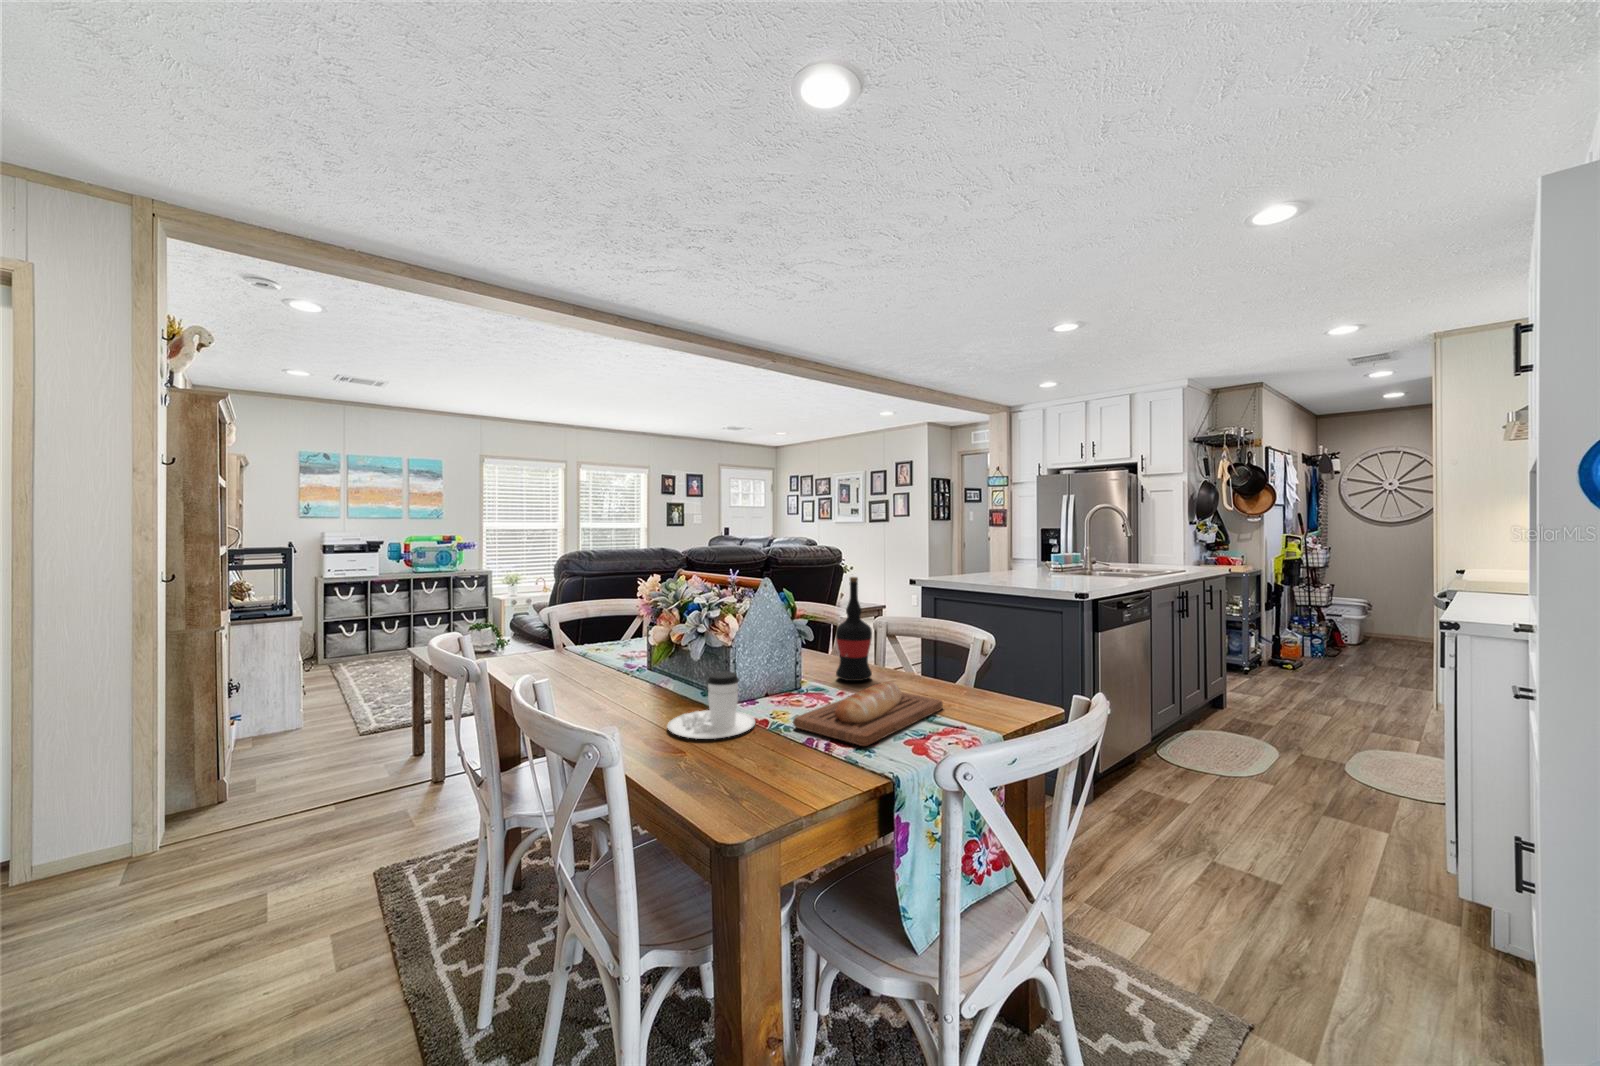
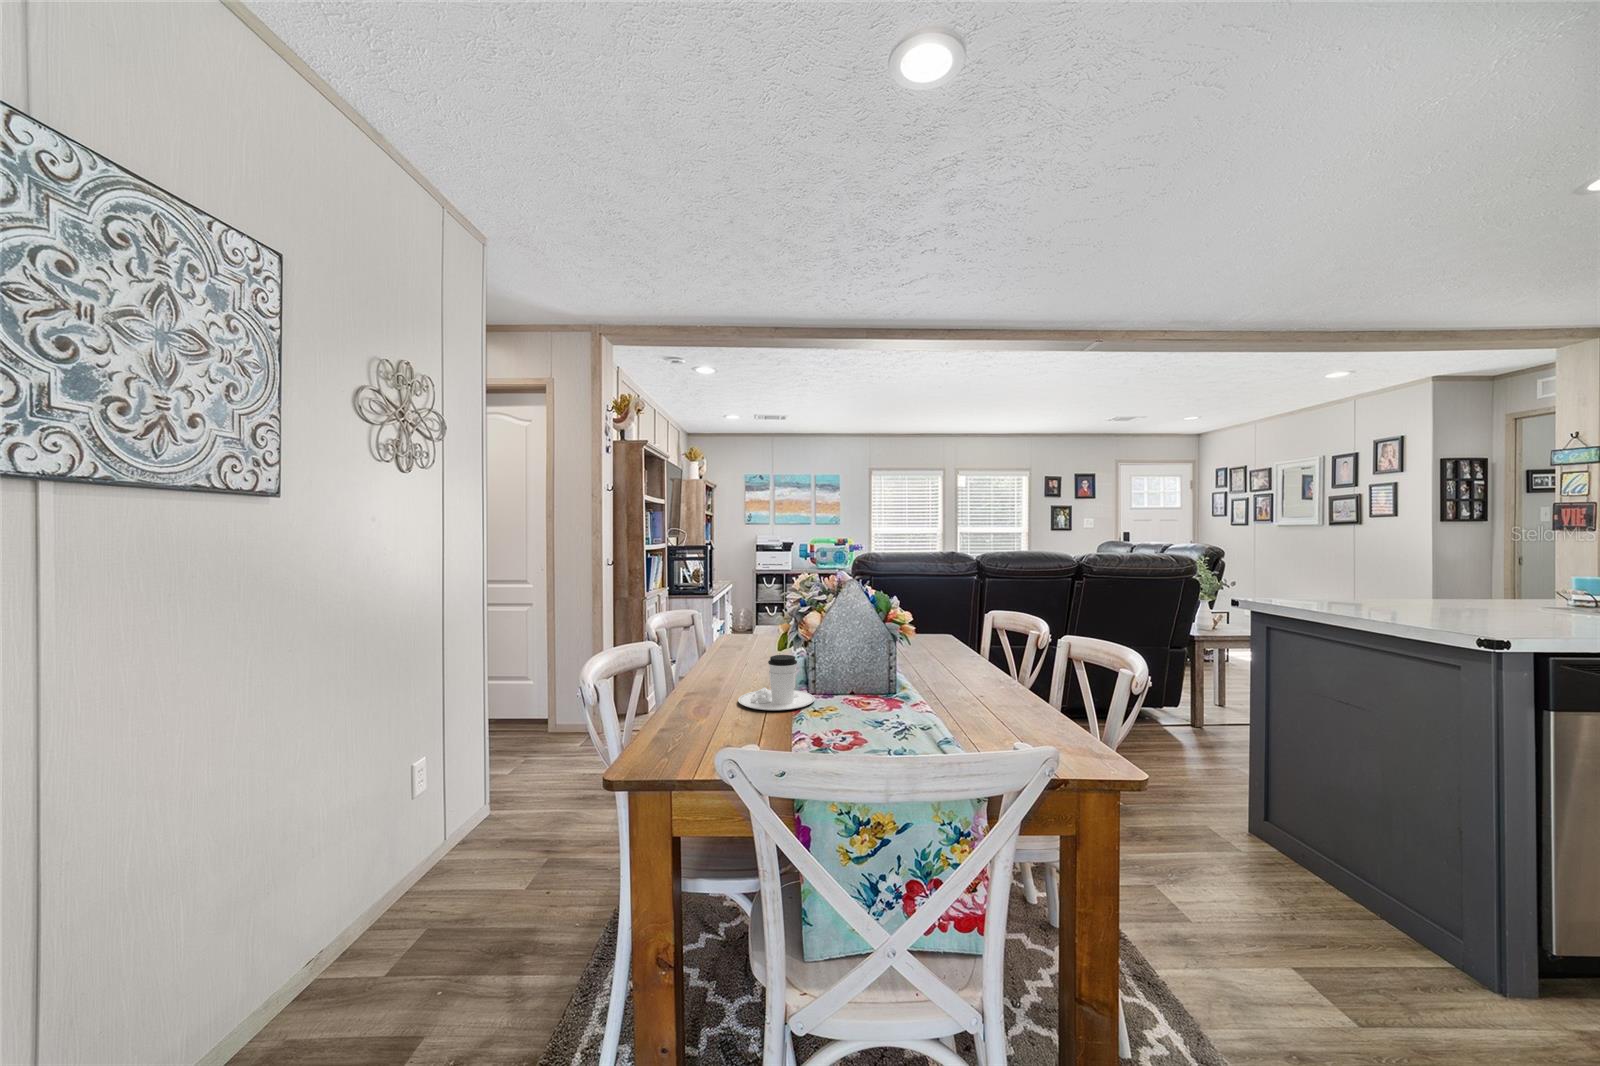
wine bottle: present [836,577,872,681] -> none [951,580,992,692]
bread loaf: present [793,682,943,746] -> none [828,690,1000,740]

